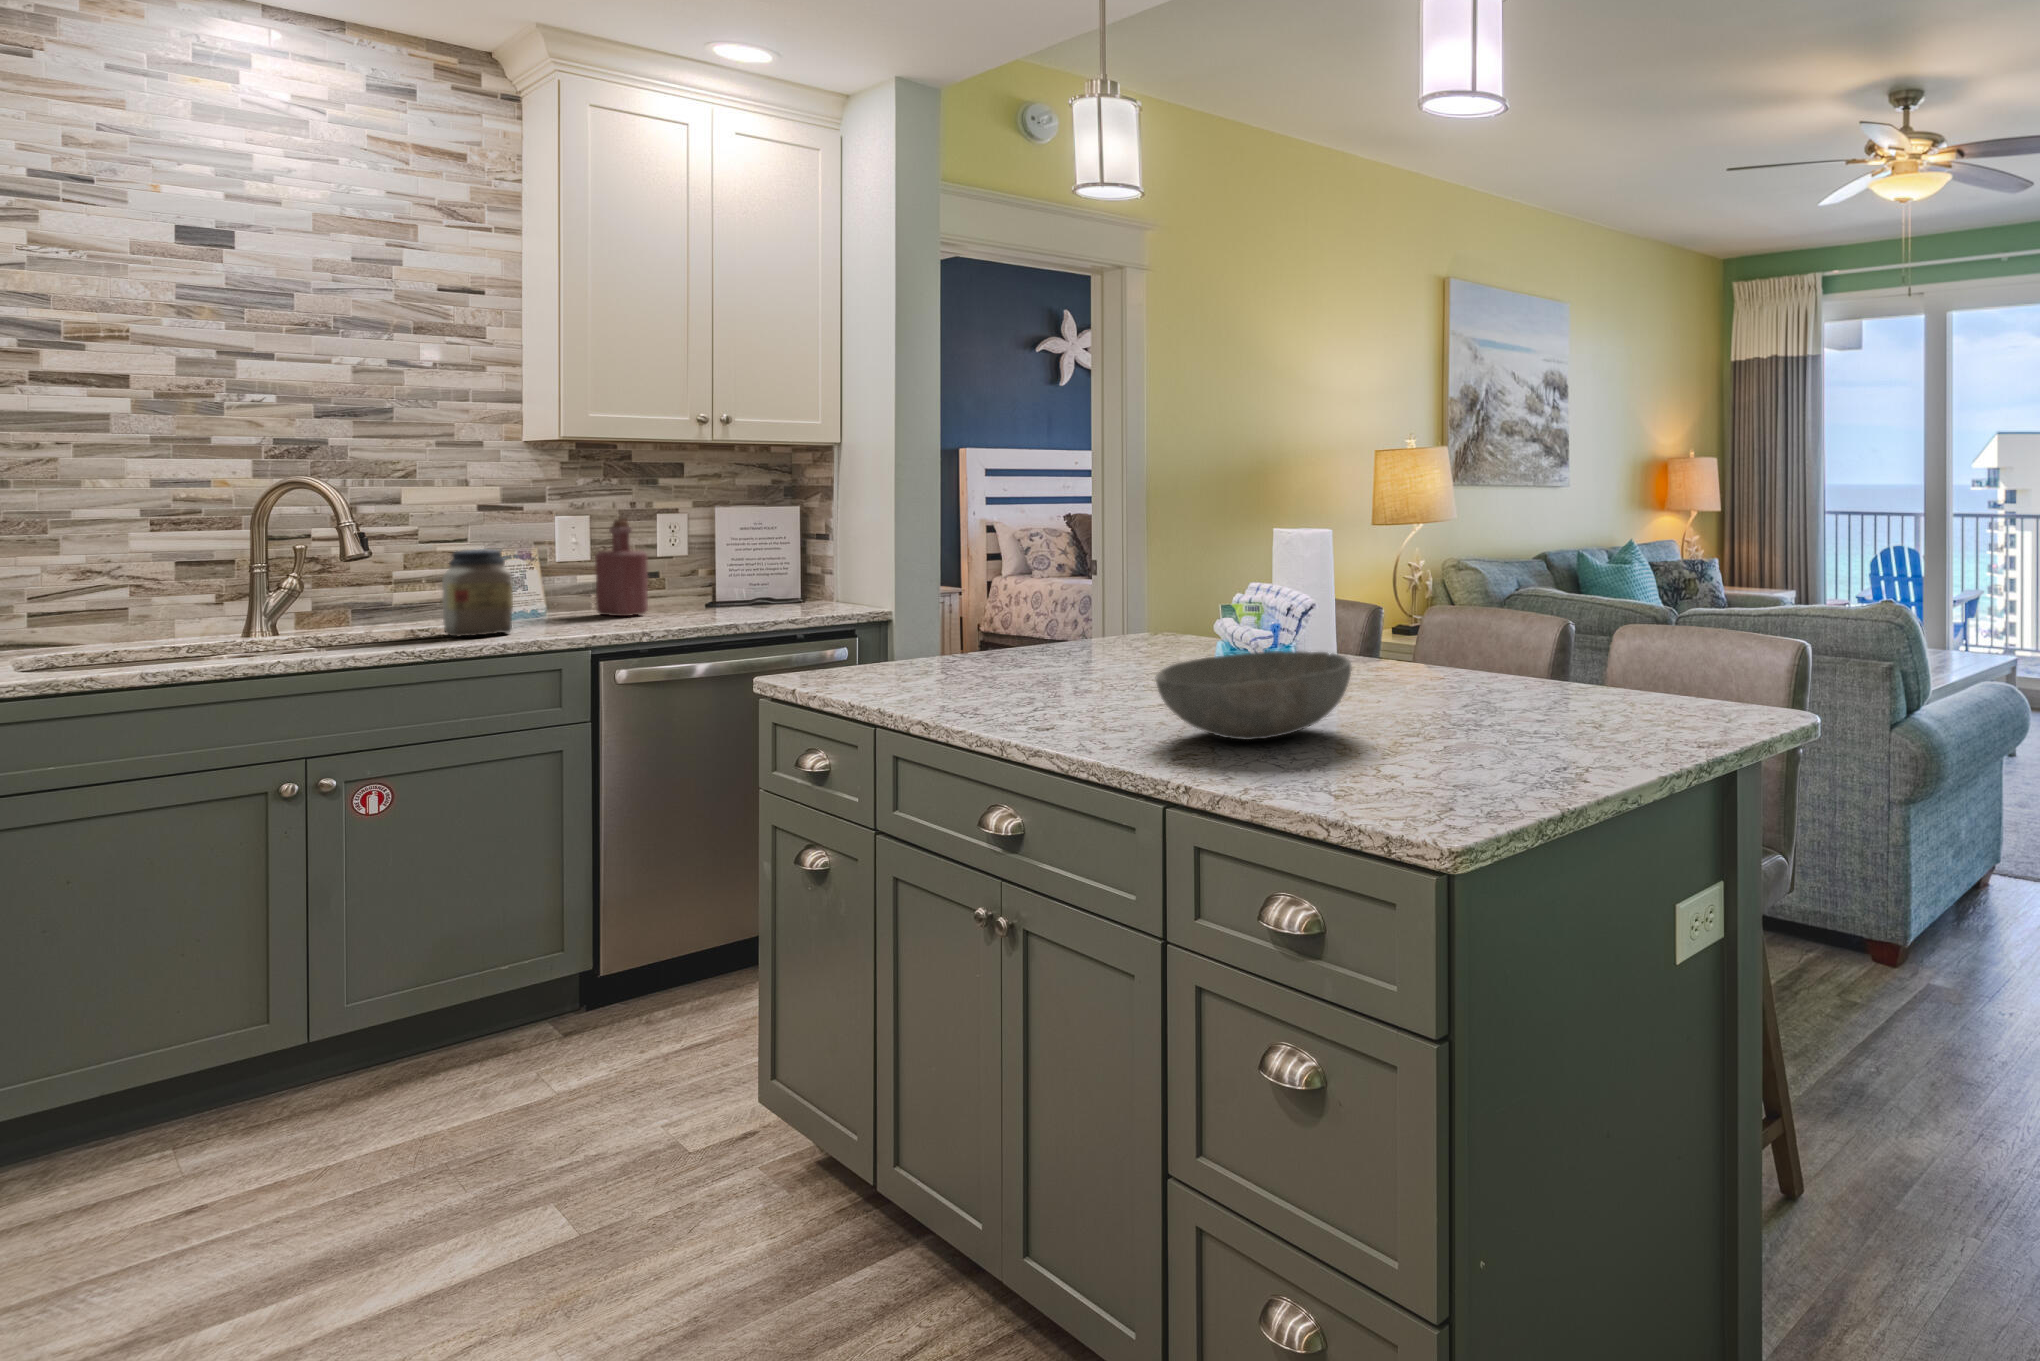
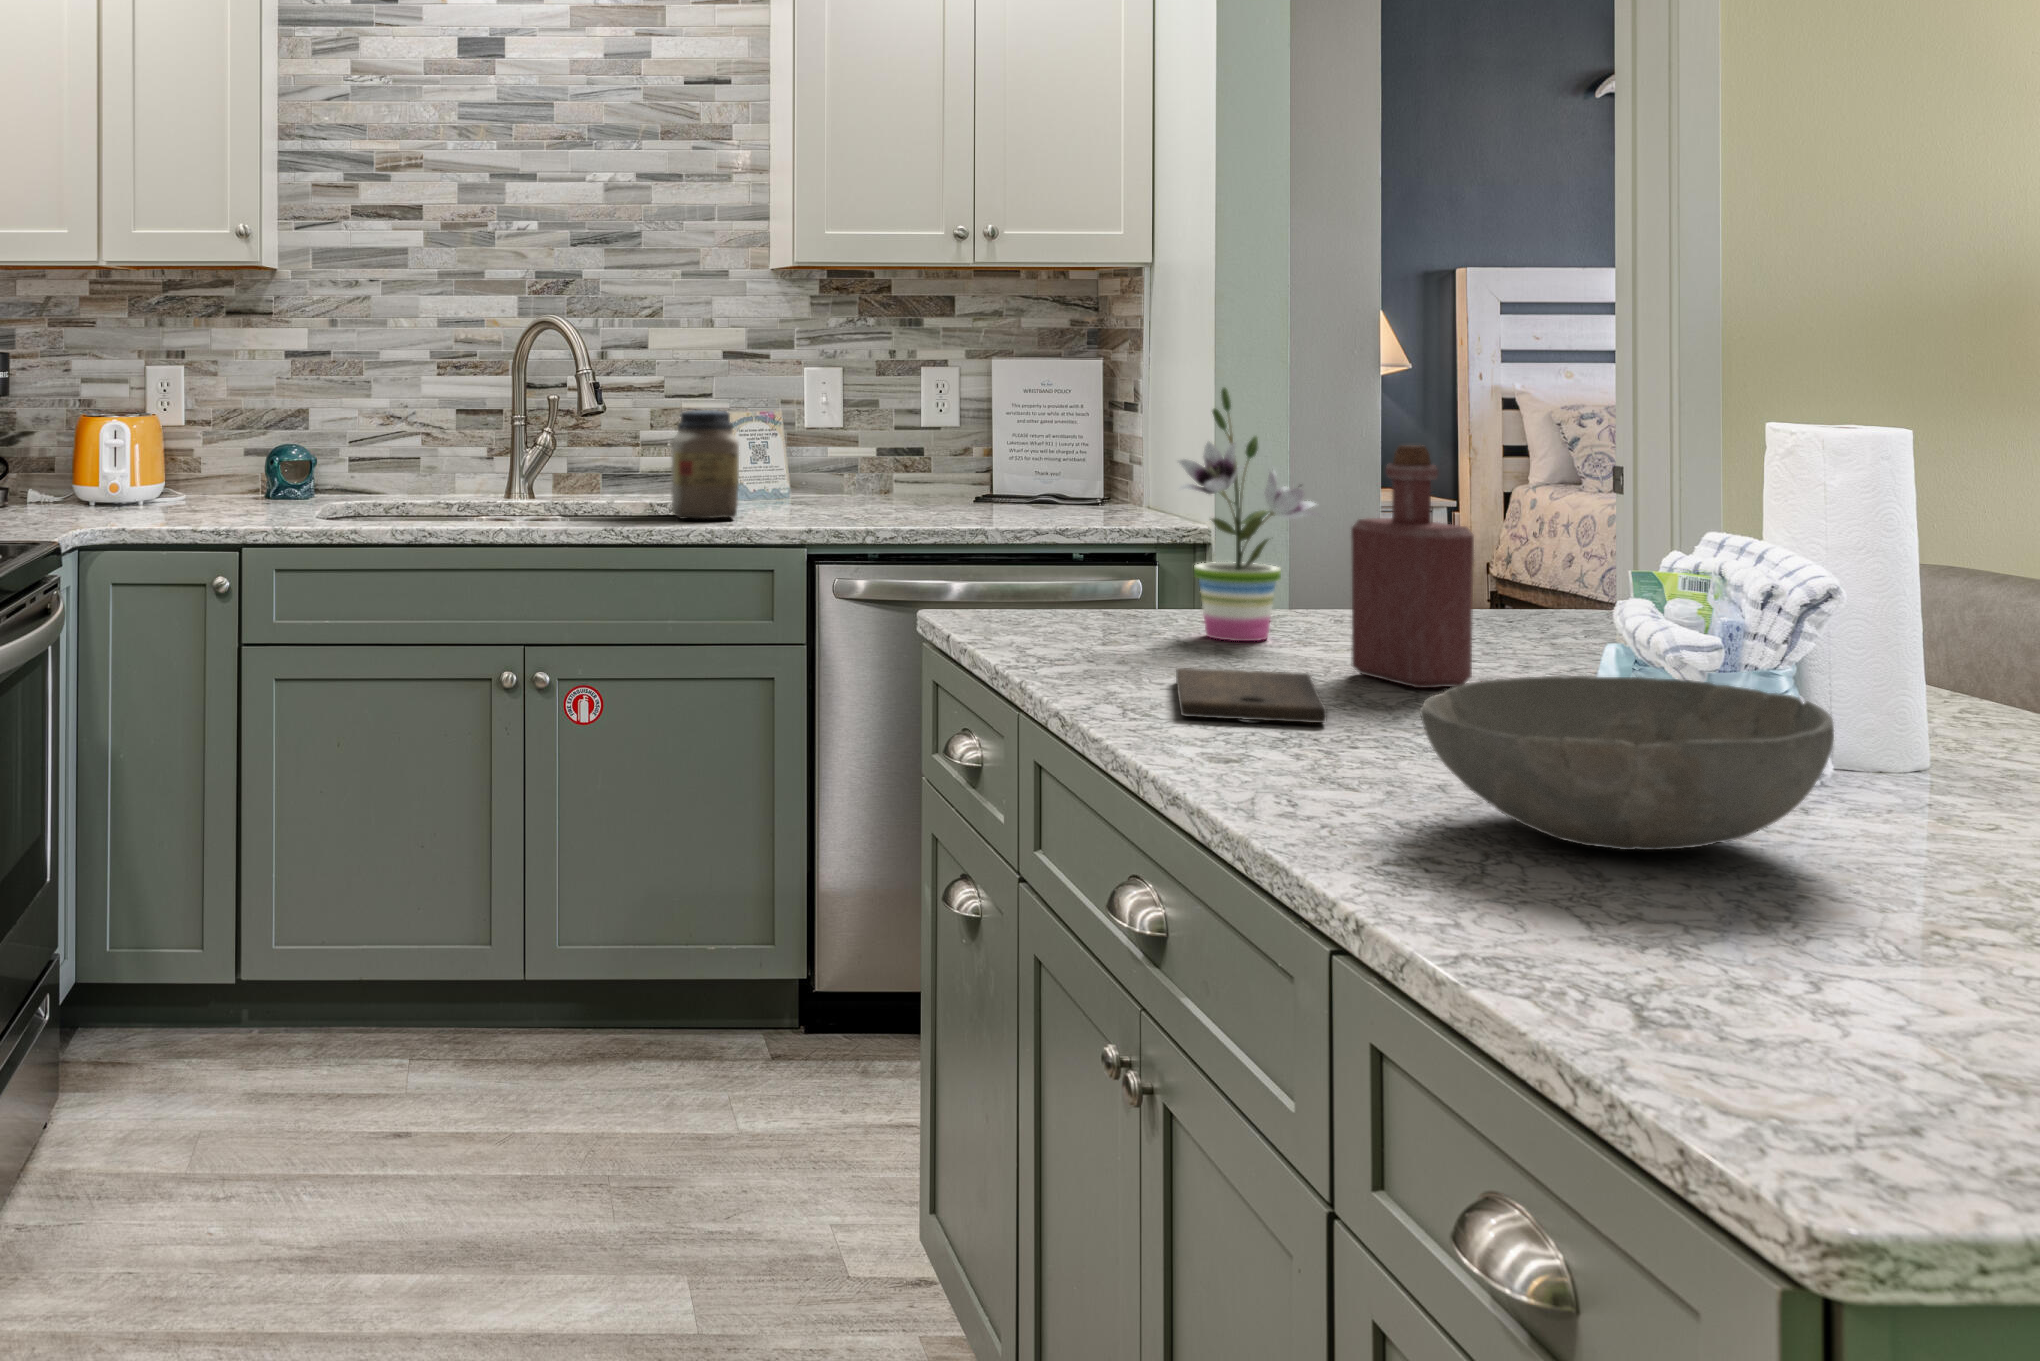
potted plant: none [929,514,1021,671] -> present [1178,388,1319,641]
bottle: present [595,519,648,616] -> present [1351,445,1474,688]
cutting board: none [956,681,1065,713] -> present [1176,668,1327,723]

